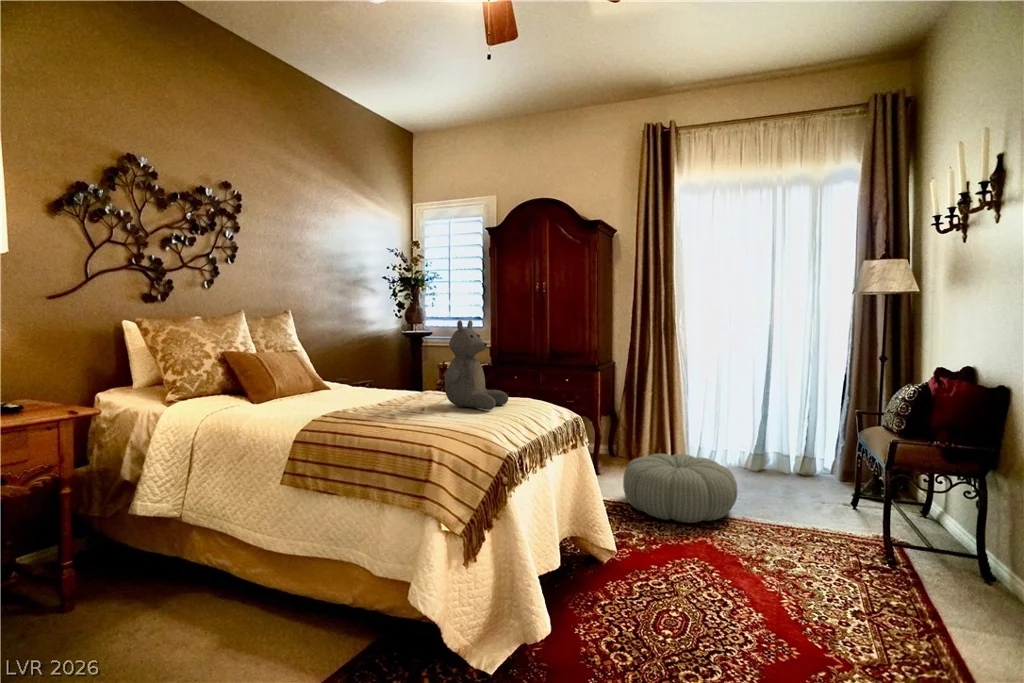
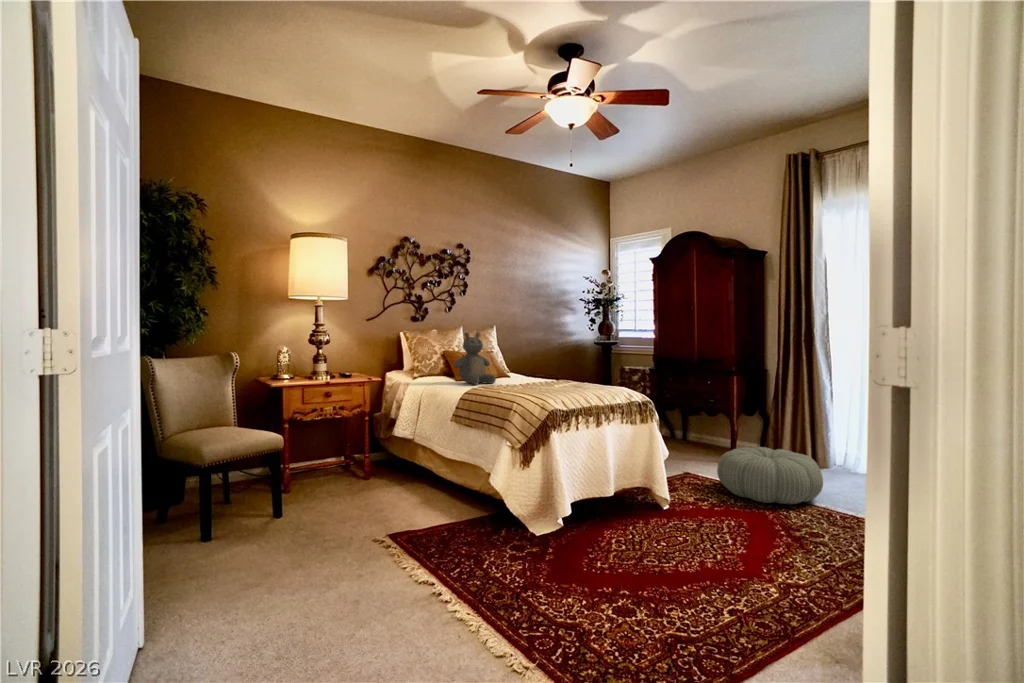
teddy bear: present [445,320,508,410] -> present [454,332,496,385]

